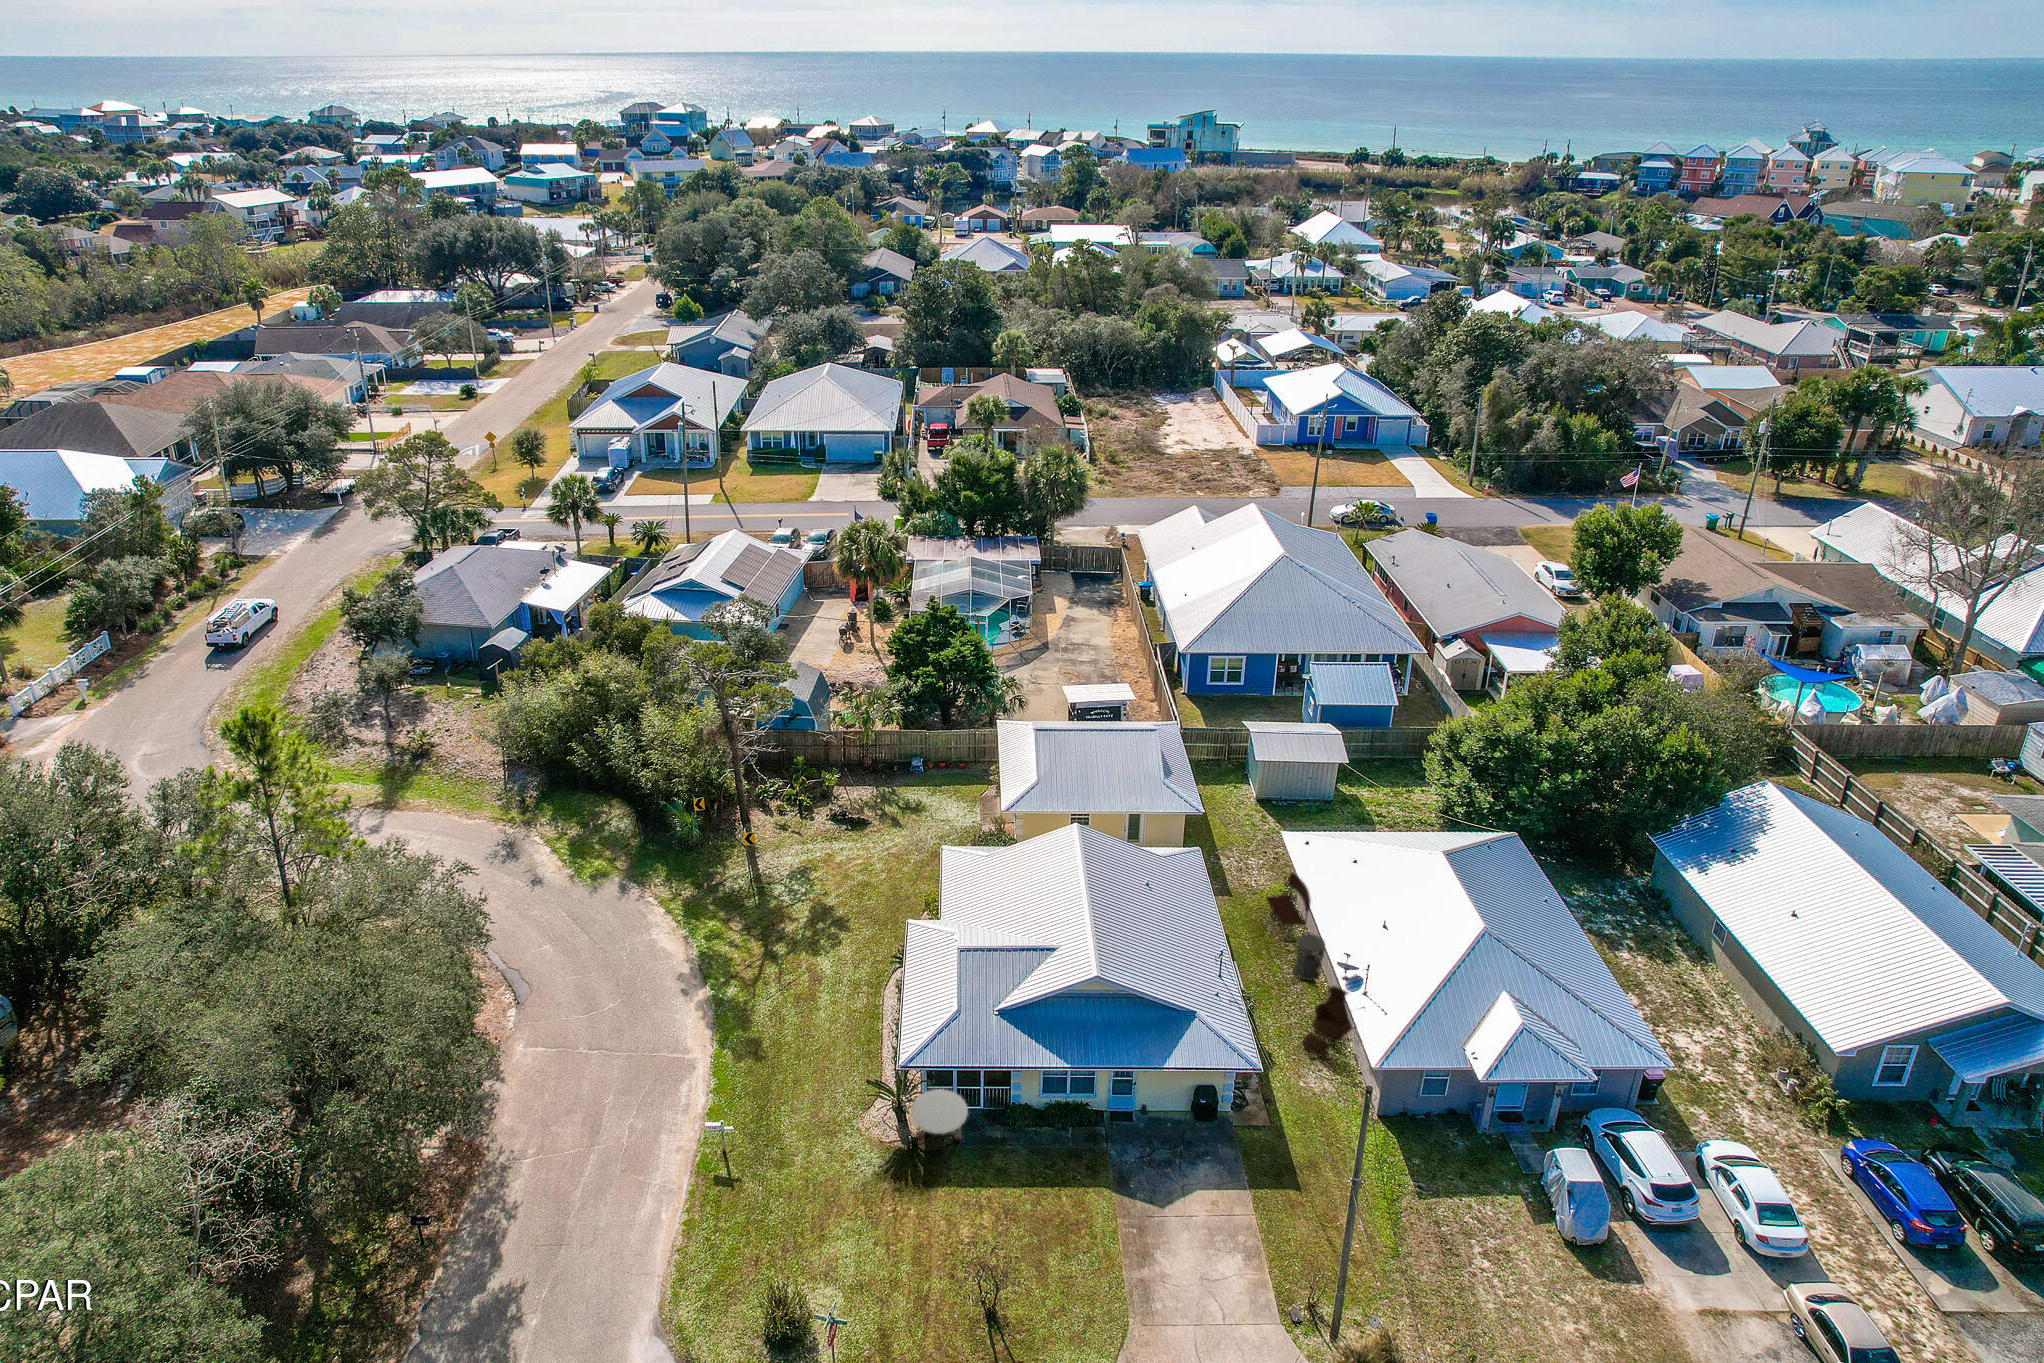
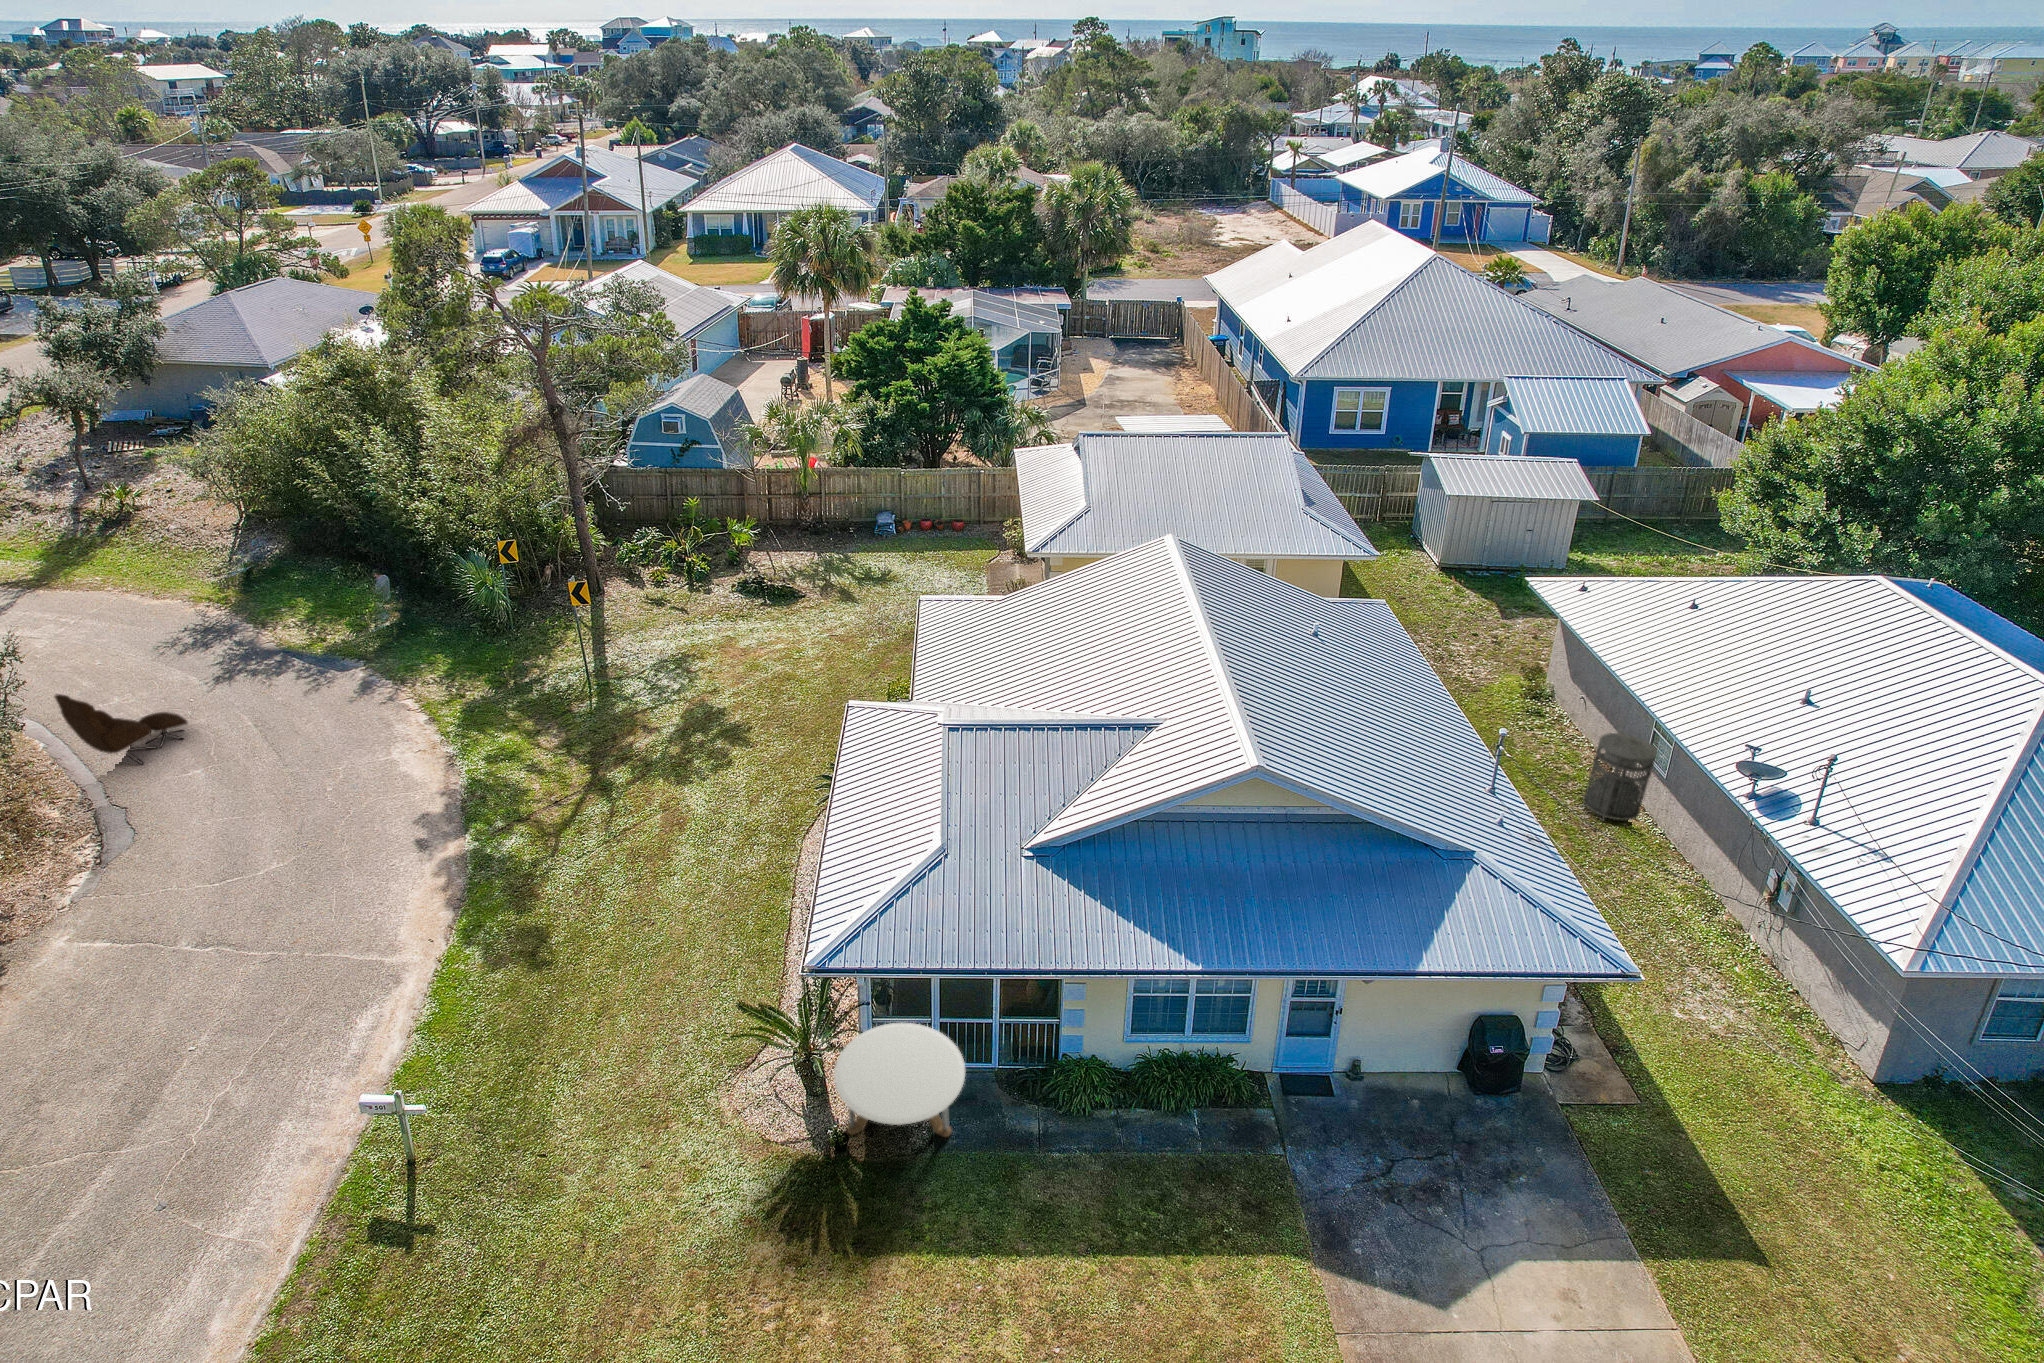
bench: present [1266,873,1311,941] -> none [1501,639,1606,759]
lounge chair: present [1302,986,1352,1057] -> present [55,694,187,764]

